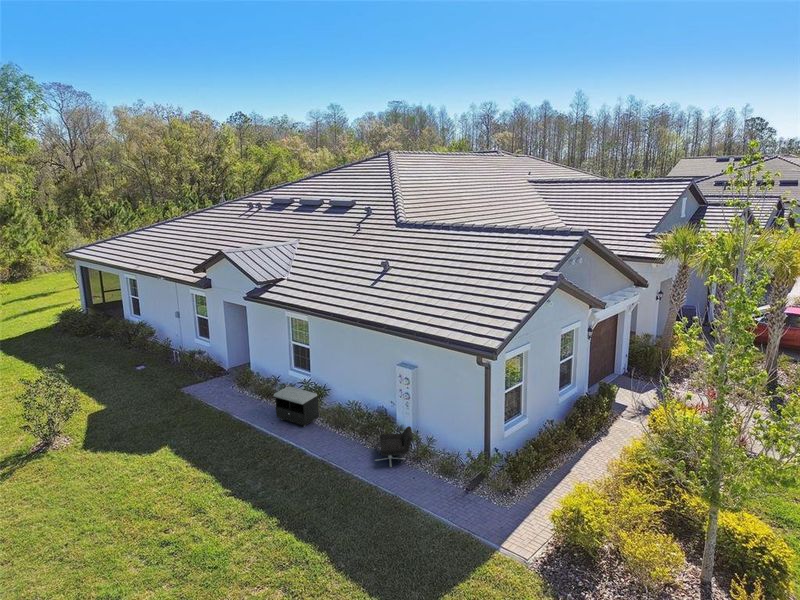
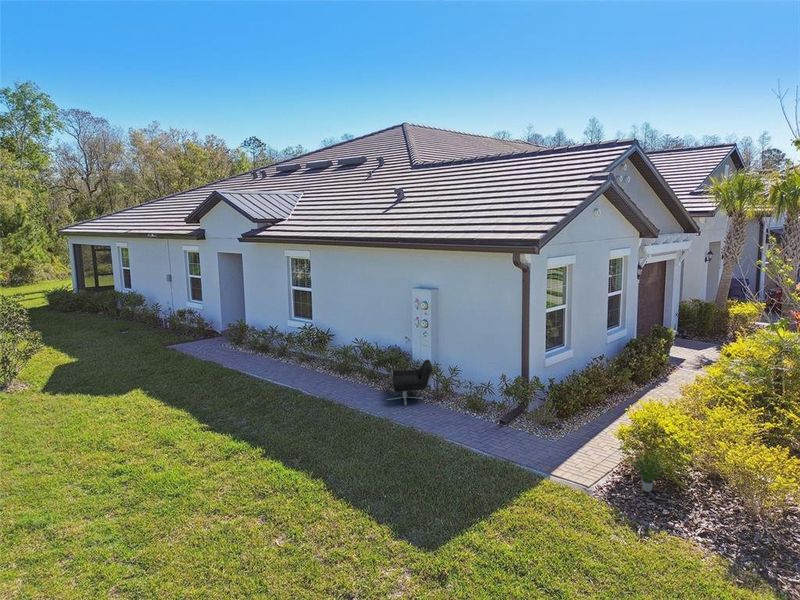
storage bench: present [274,386,319,427] -> none [269,331,321,374]
potted plant: none [556,533,587,565] -> present [632,452,669,492]

